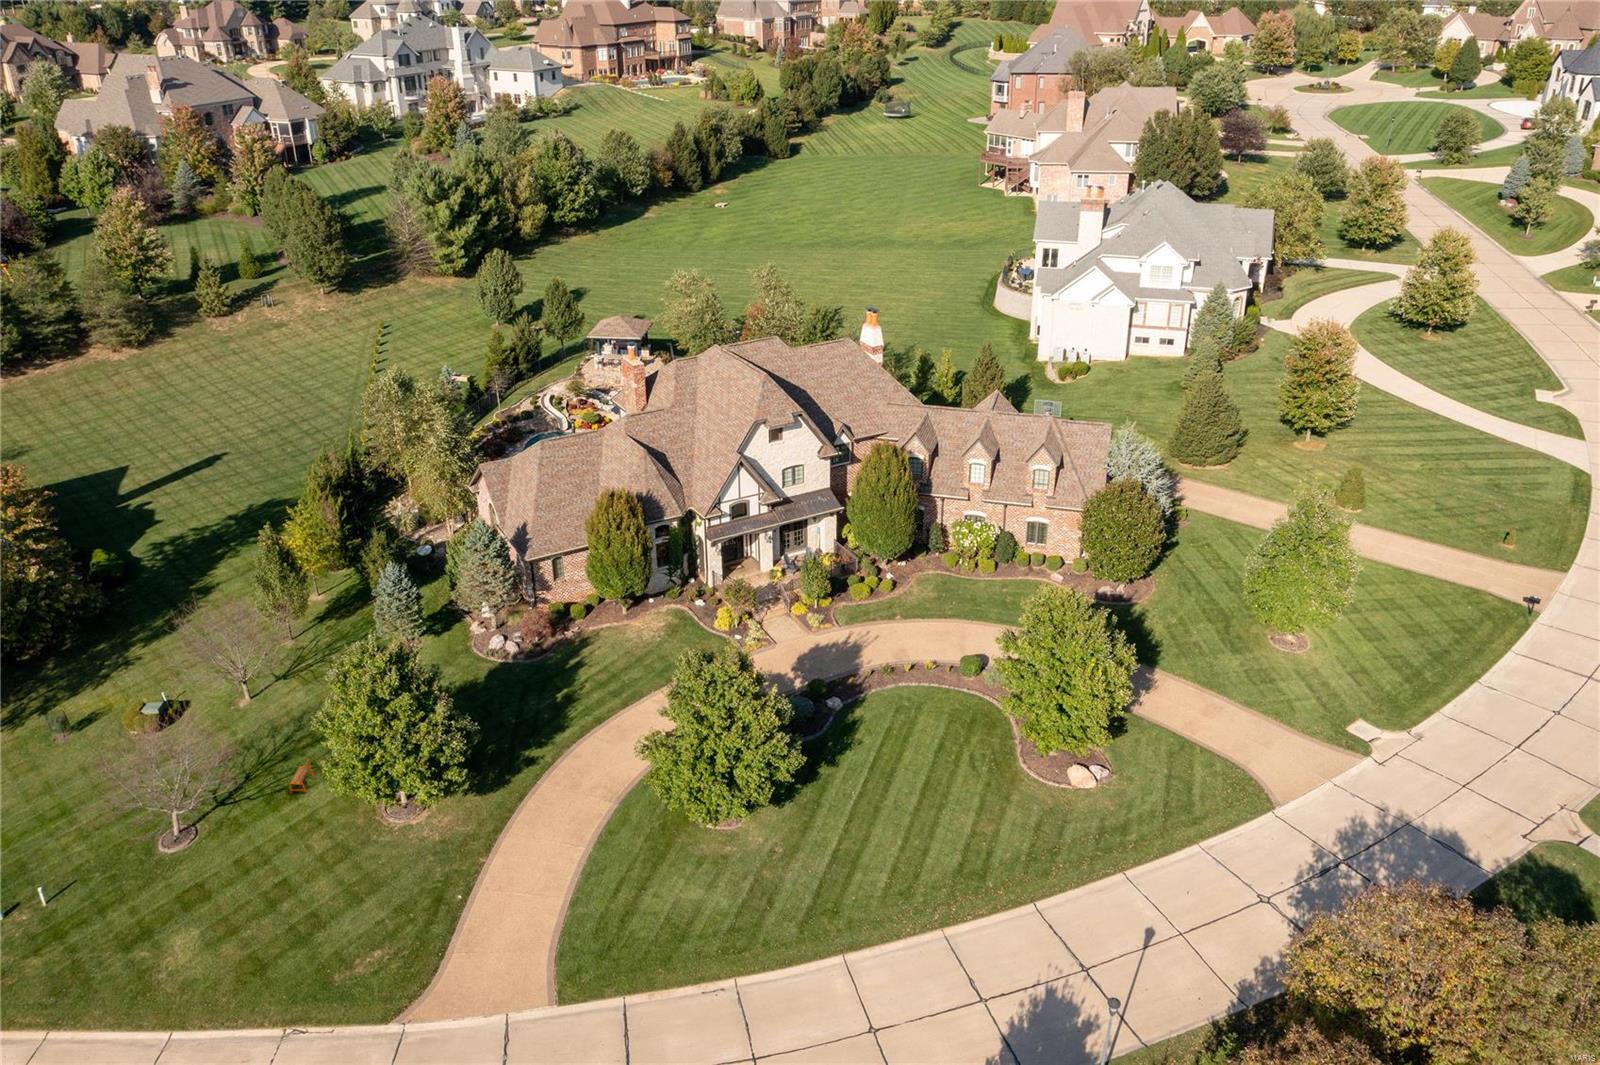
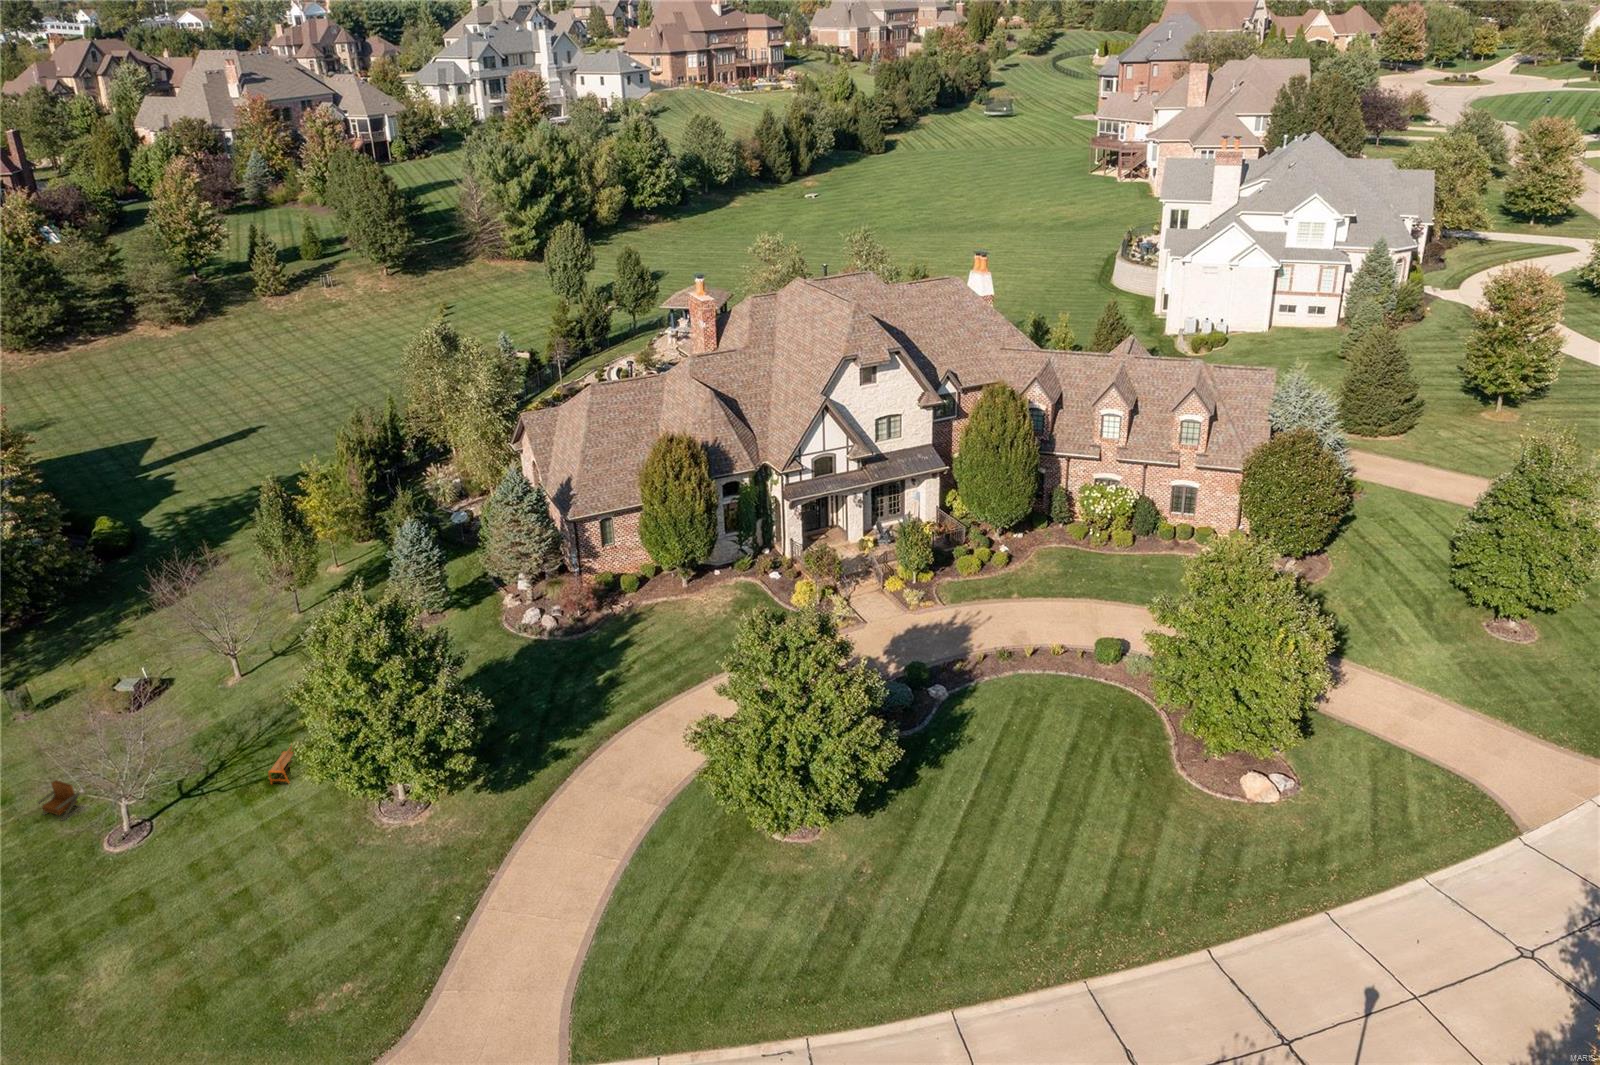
lounge chair: none [94,796,134,830] -> present [38,780,82,821]

